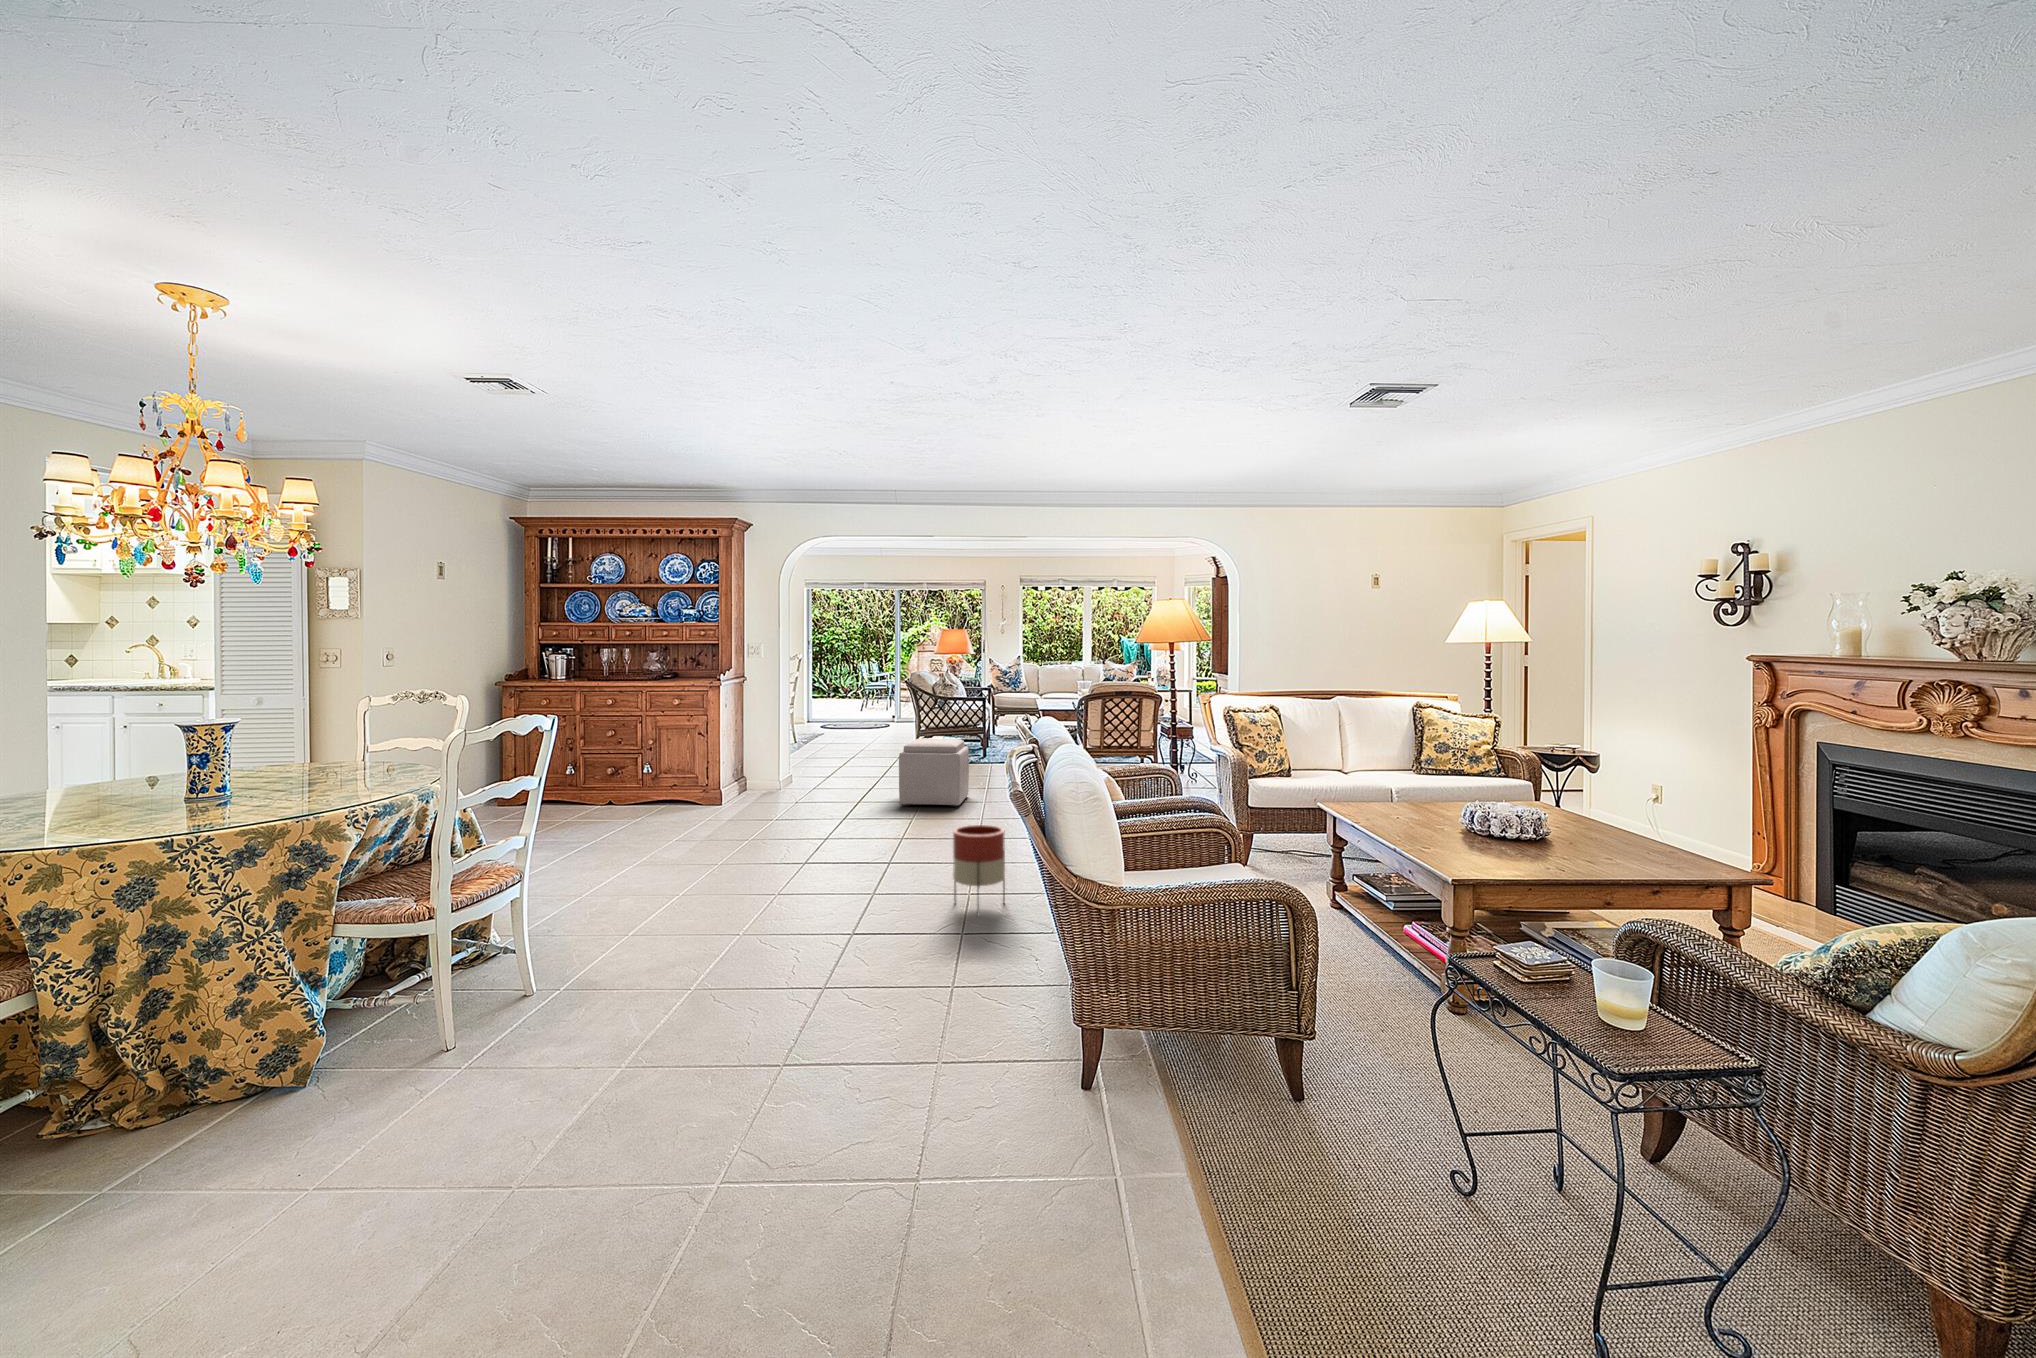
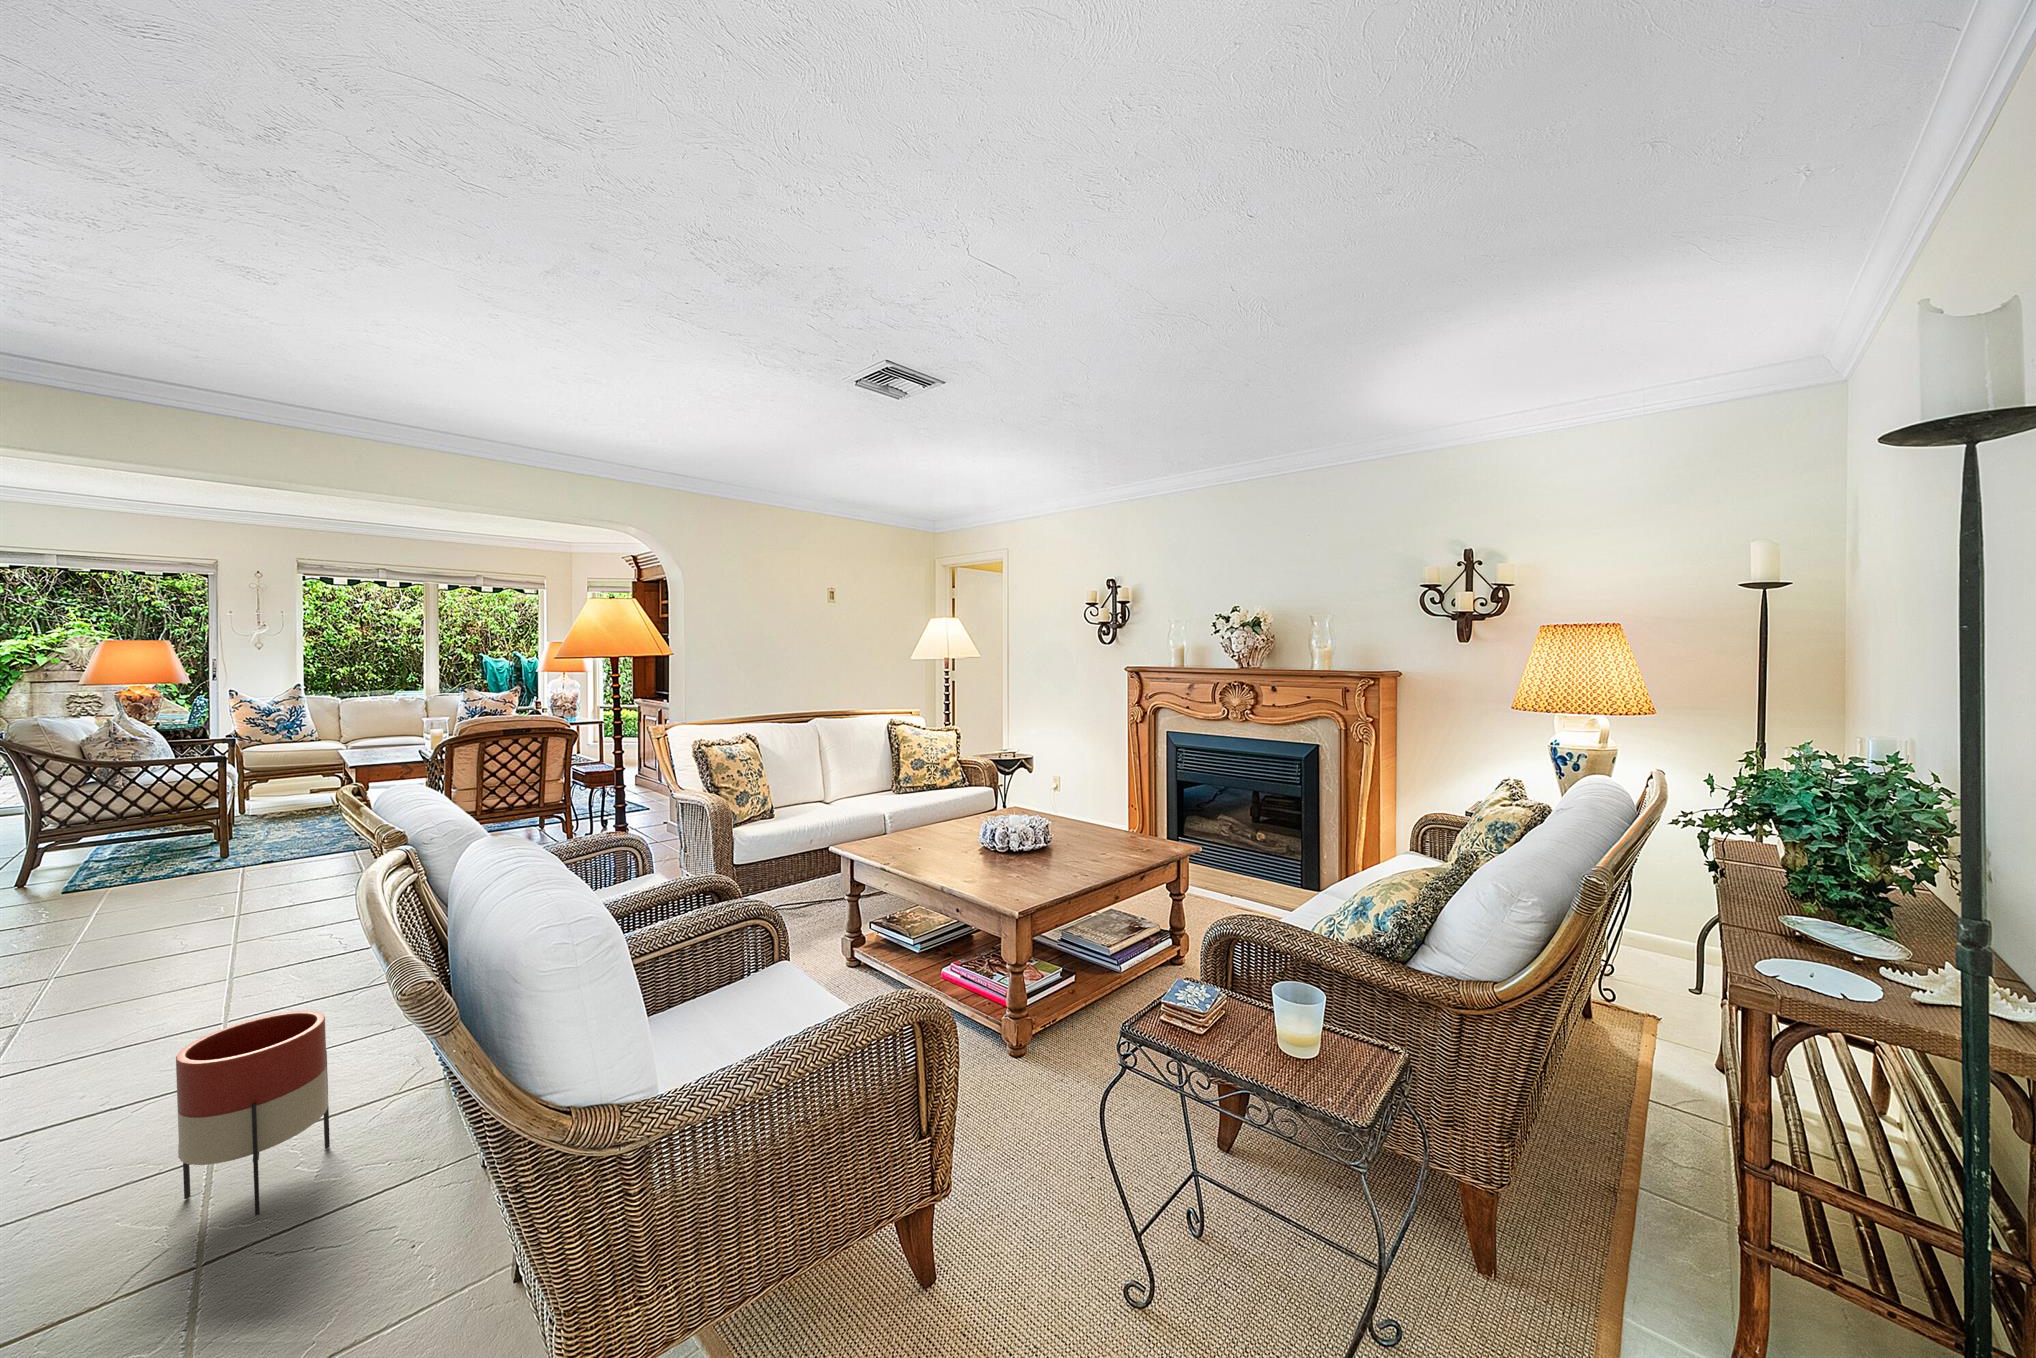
ottoman: present [899,738,969,807] -> none [36,833,230,973]

